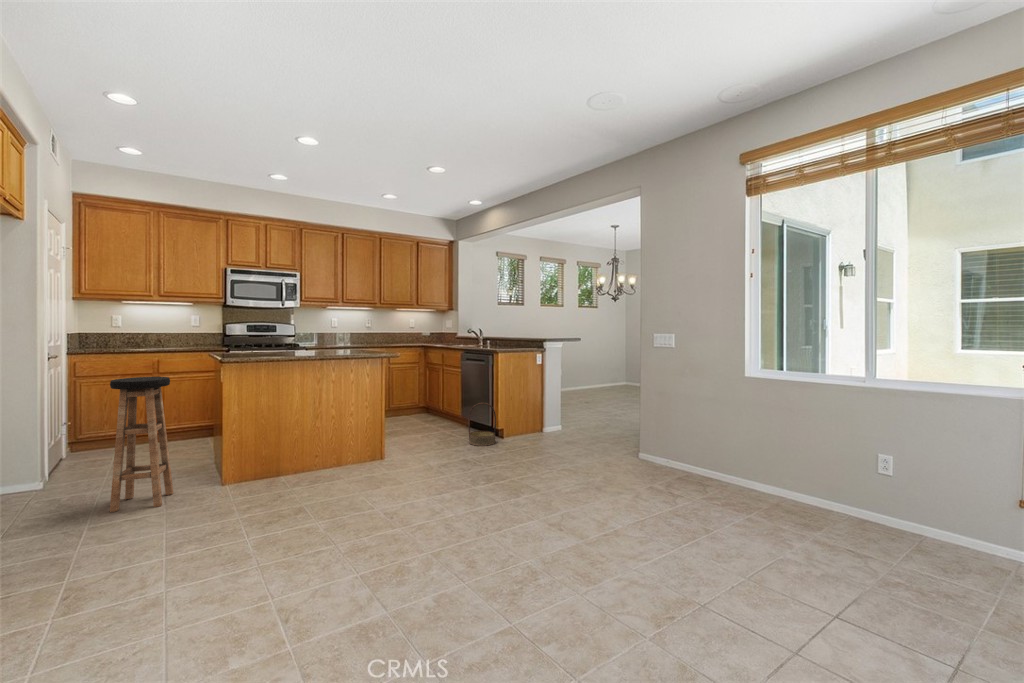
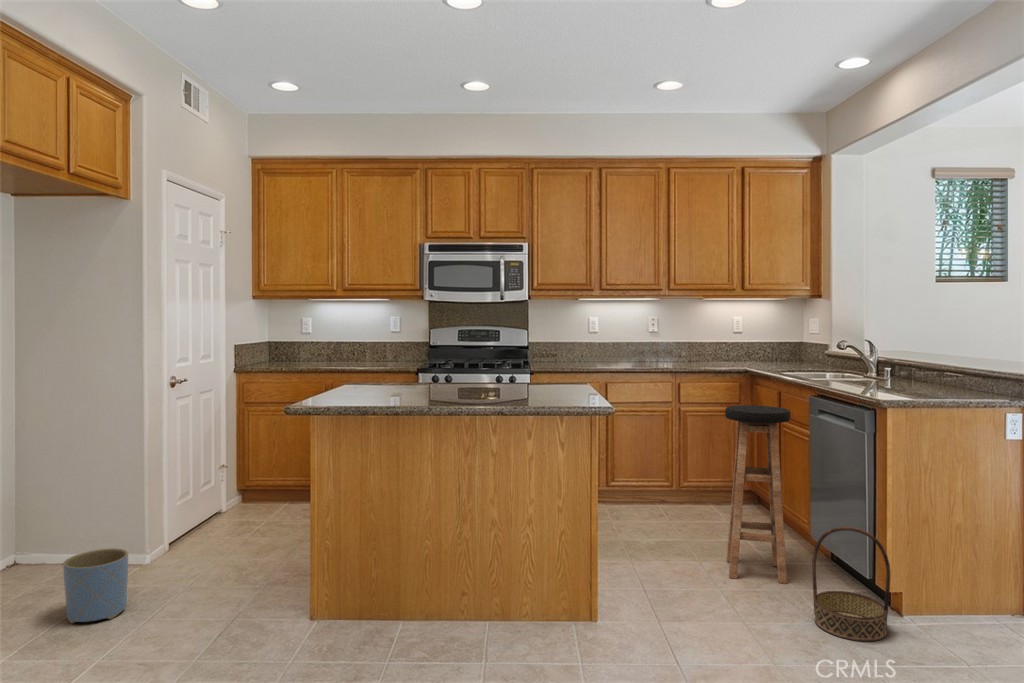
bar stool: present [110,377,173,512] -> present [725,405,791,584]
planter: none [22,469,75,520] -> present [63,548,128,624]

